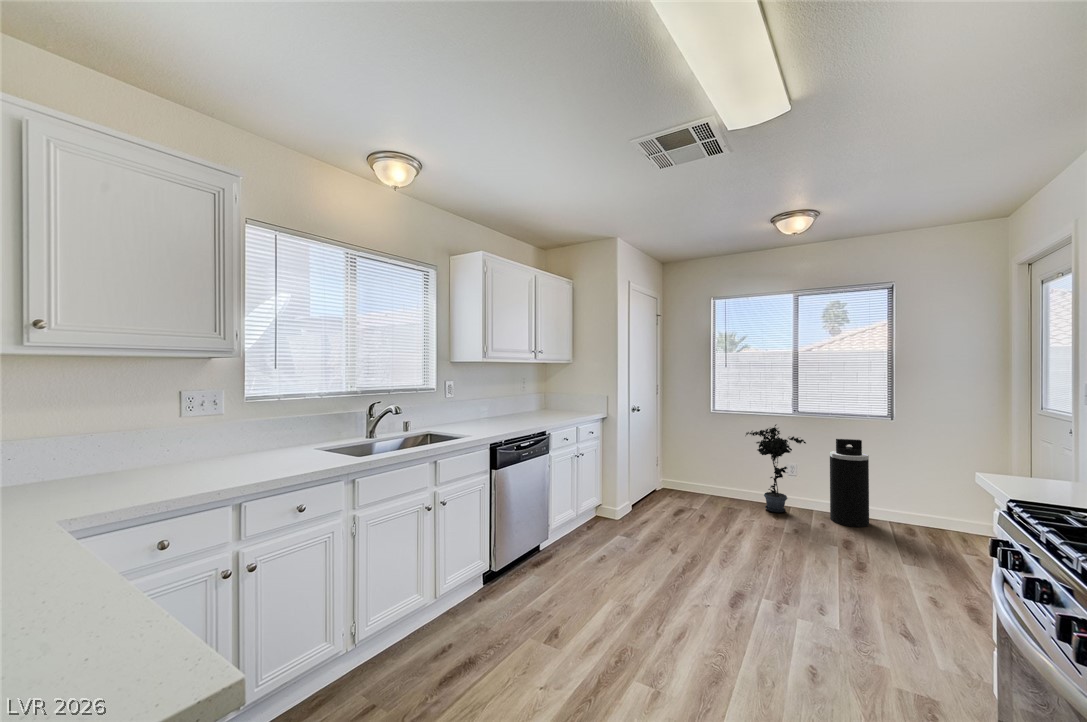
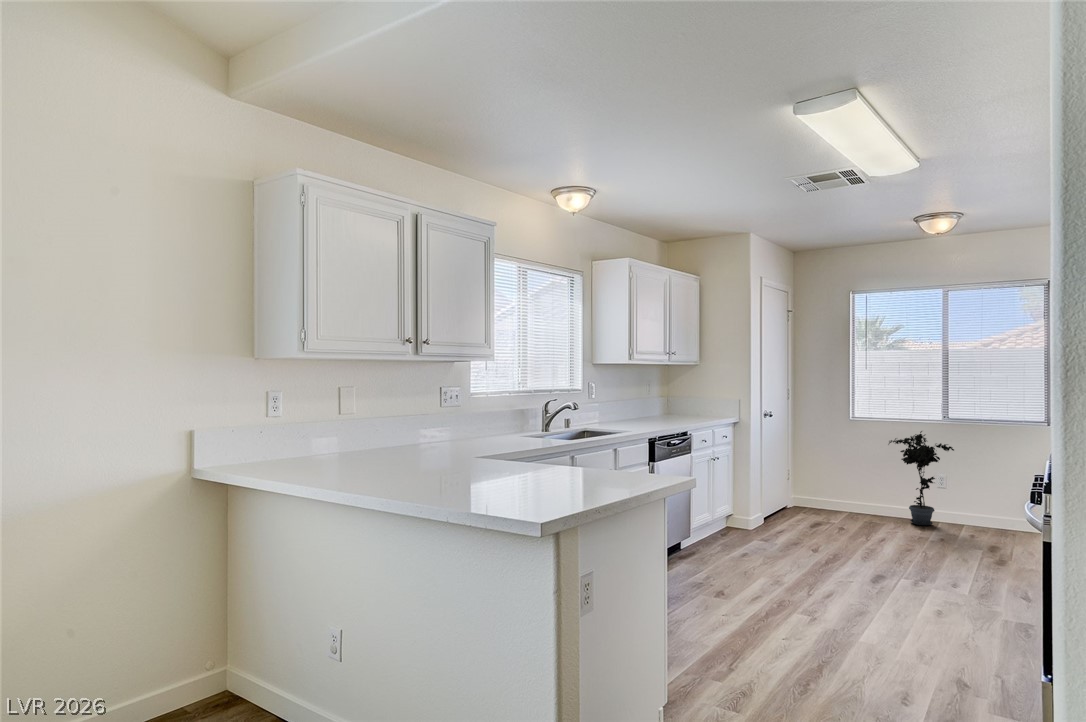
trash can: present [830,439,869,527] -> none [980,445,1022,537]

